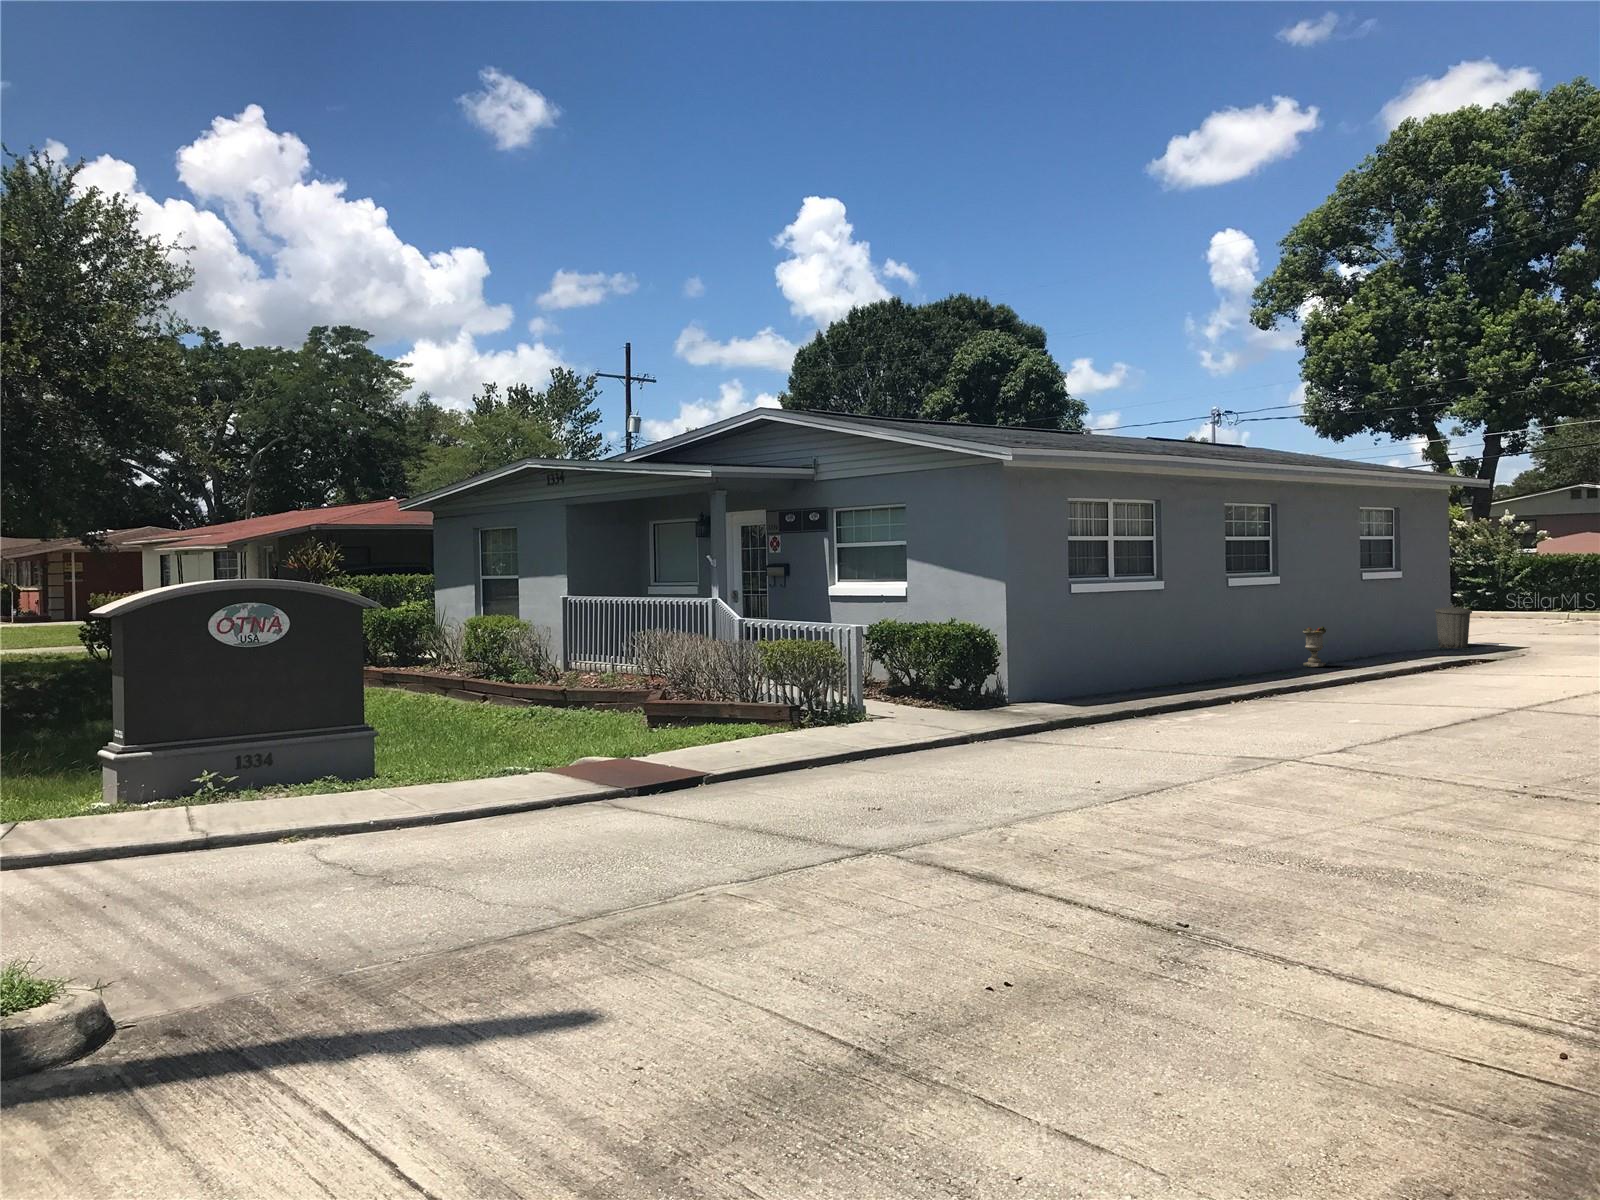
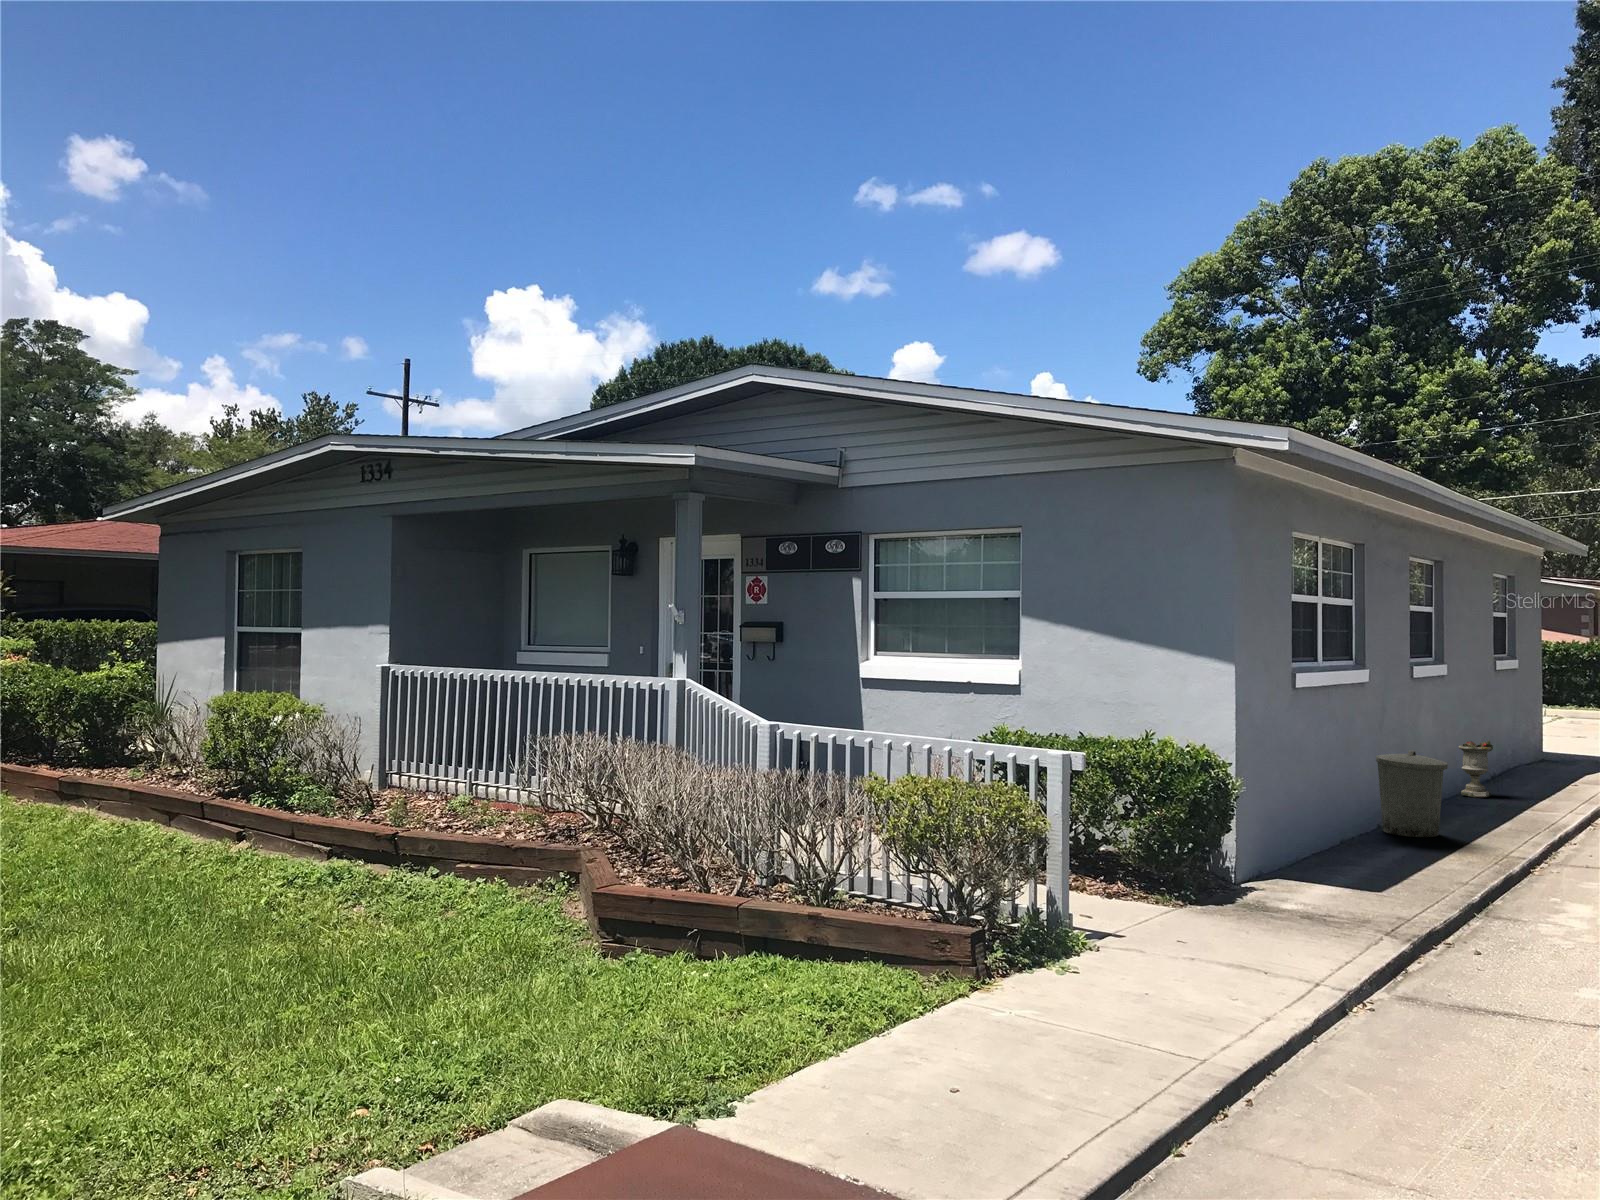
trash can: present [1435,605,1472,648] -> present [1376,751,1448,837]

